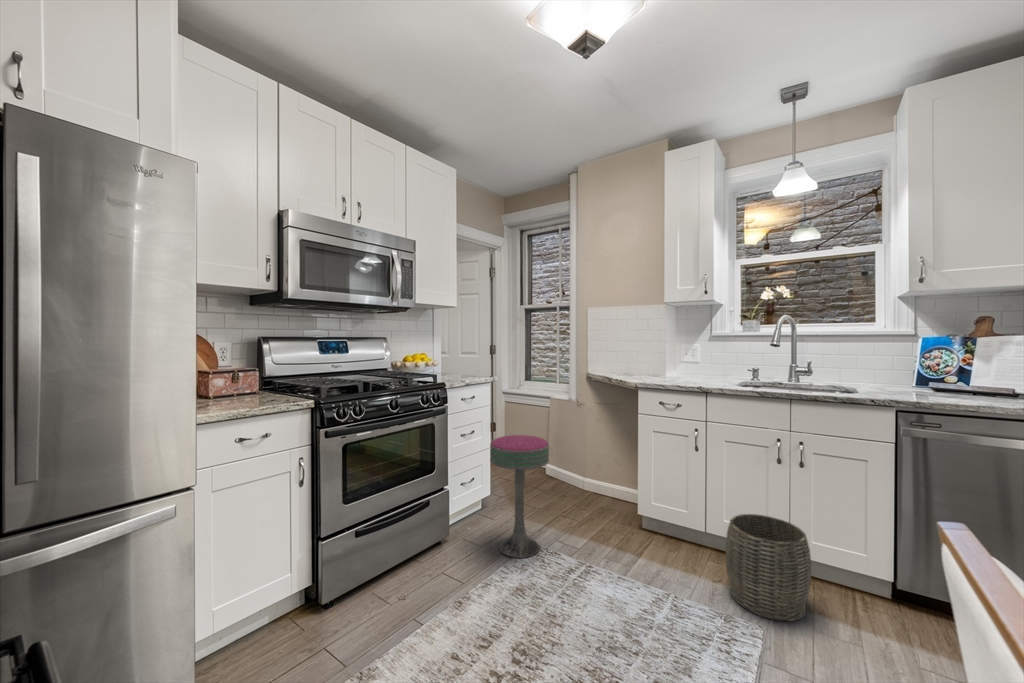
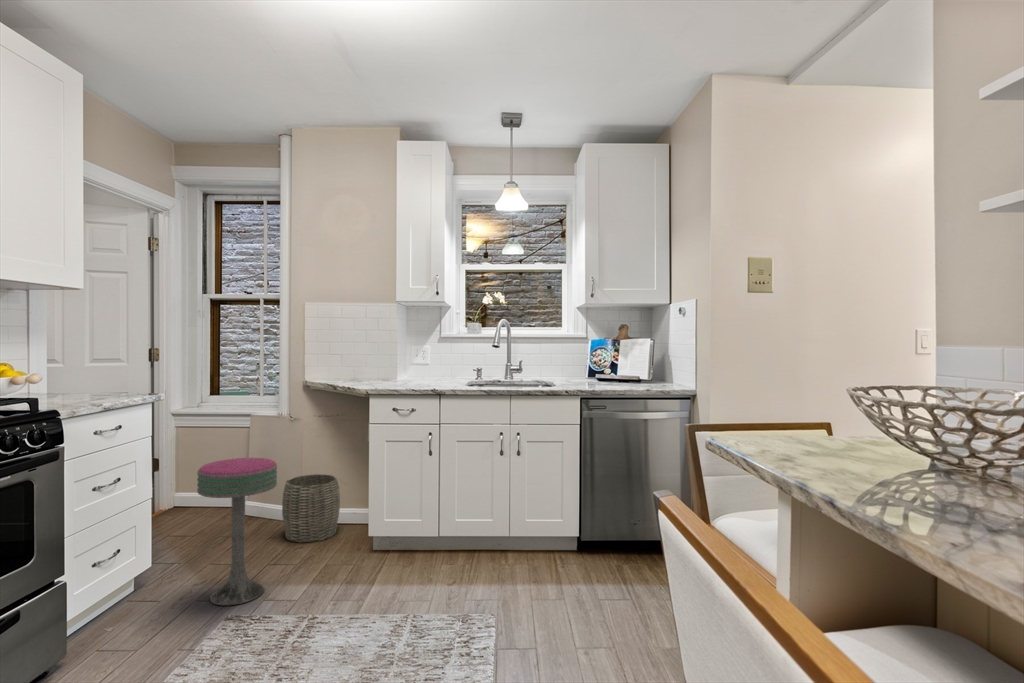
woven basket: present [726,514,811,621] -> present [282,474,340,542]

